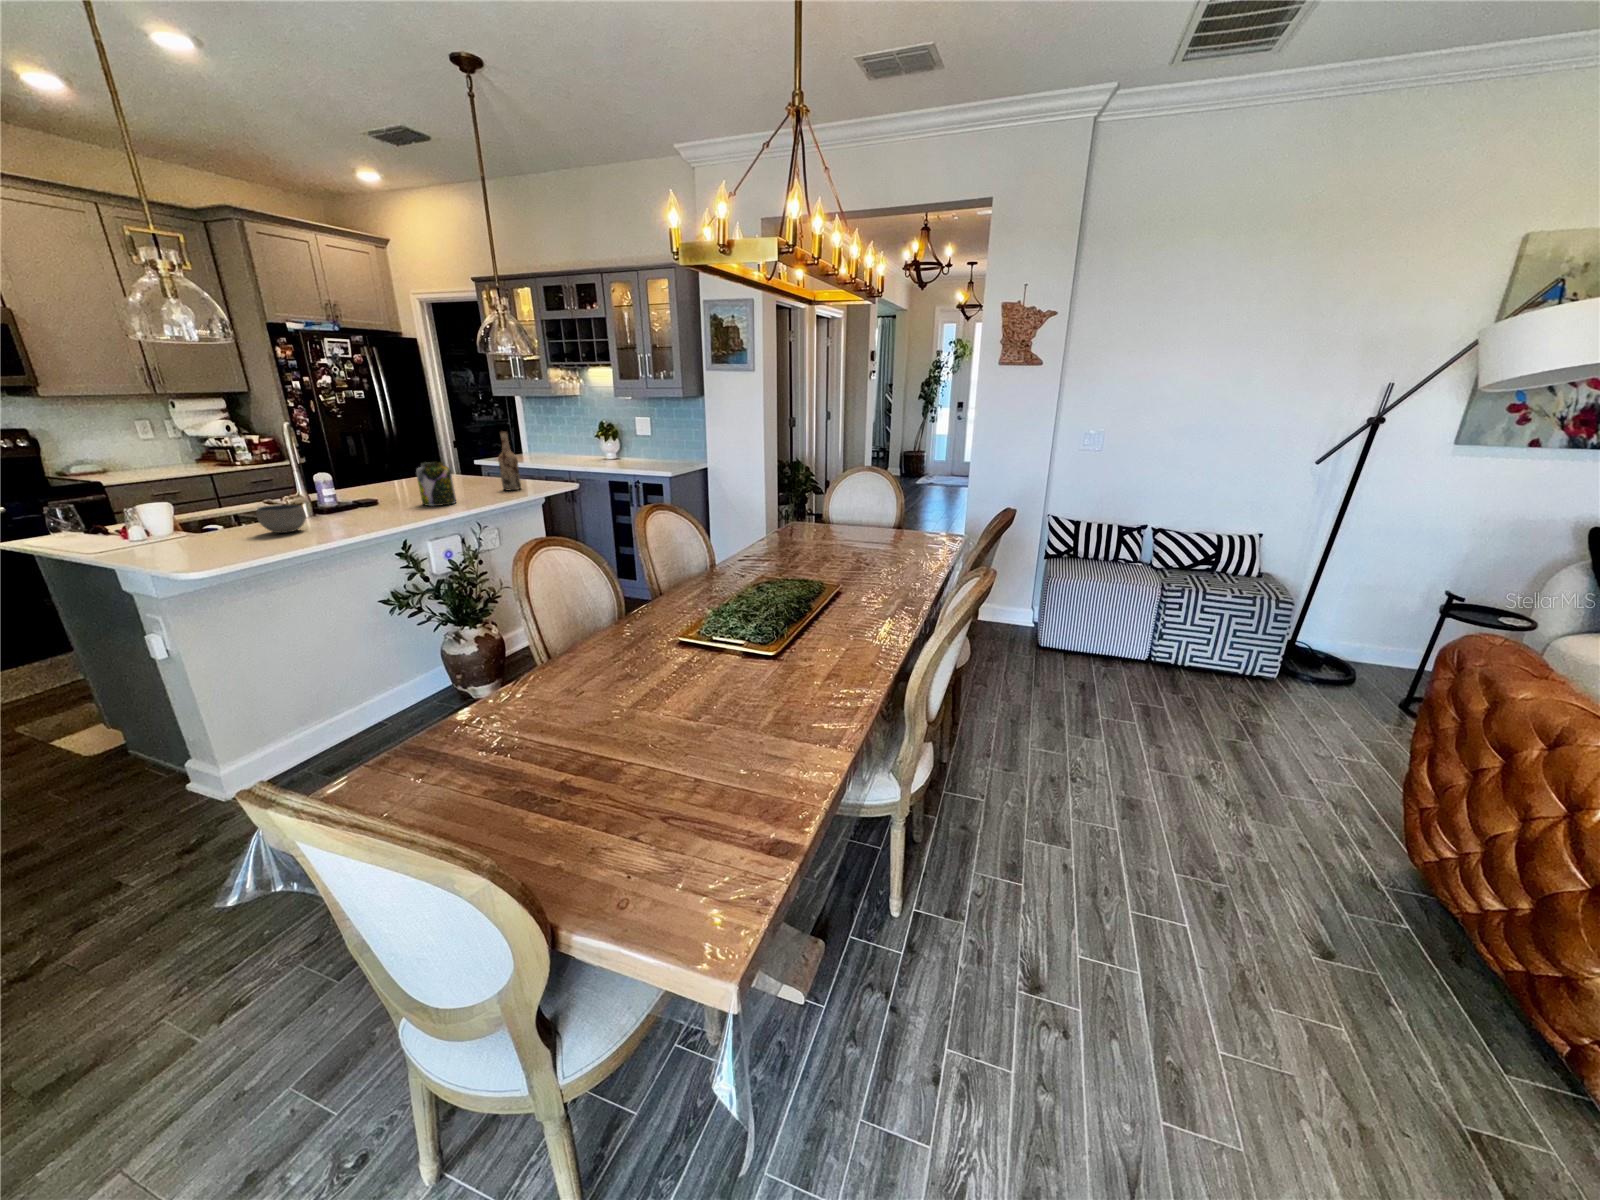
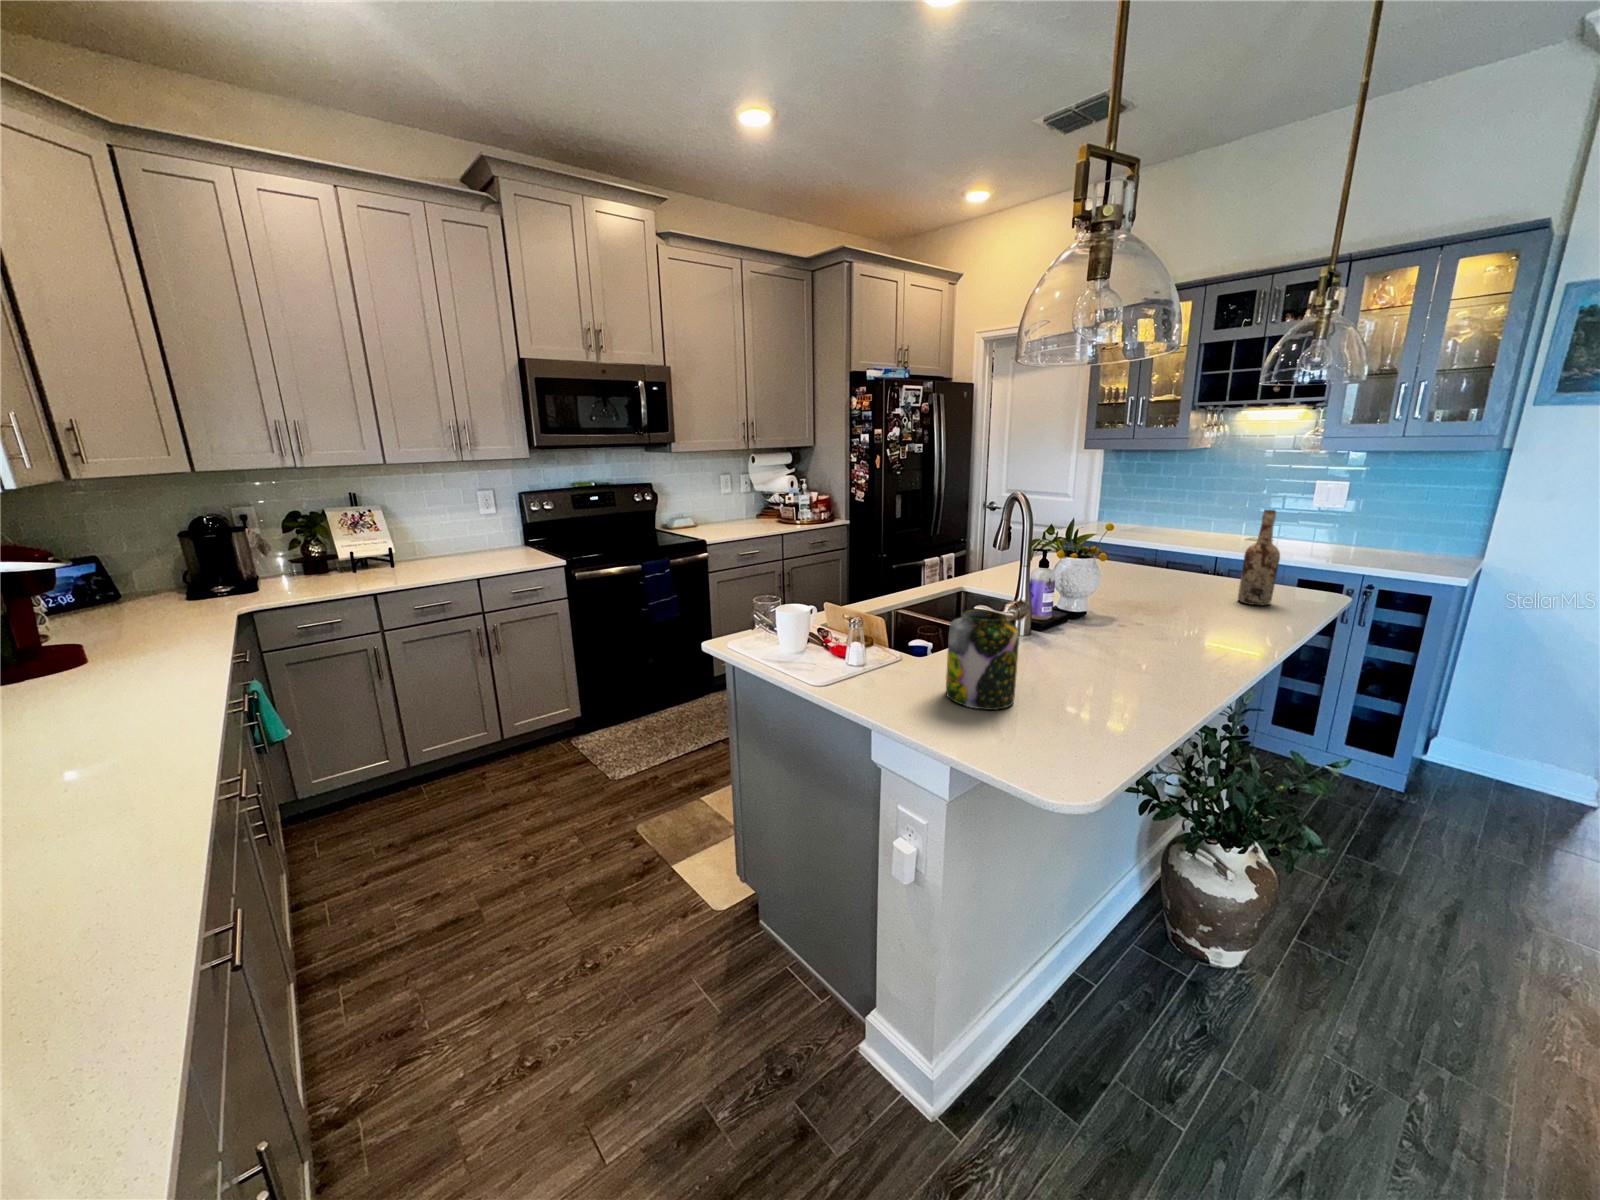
jar: present [416,462,456,506] -> present [946,610,1019,710]
bowl: present [257,505,306,533] -> none [1031,632,1097,682]

